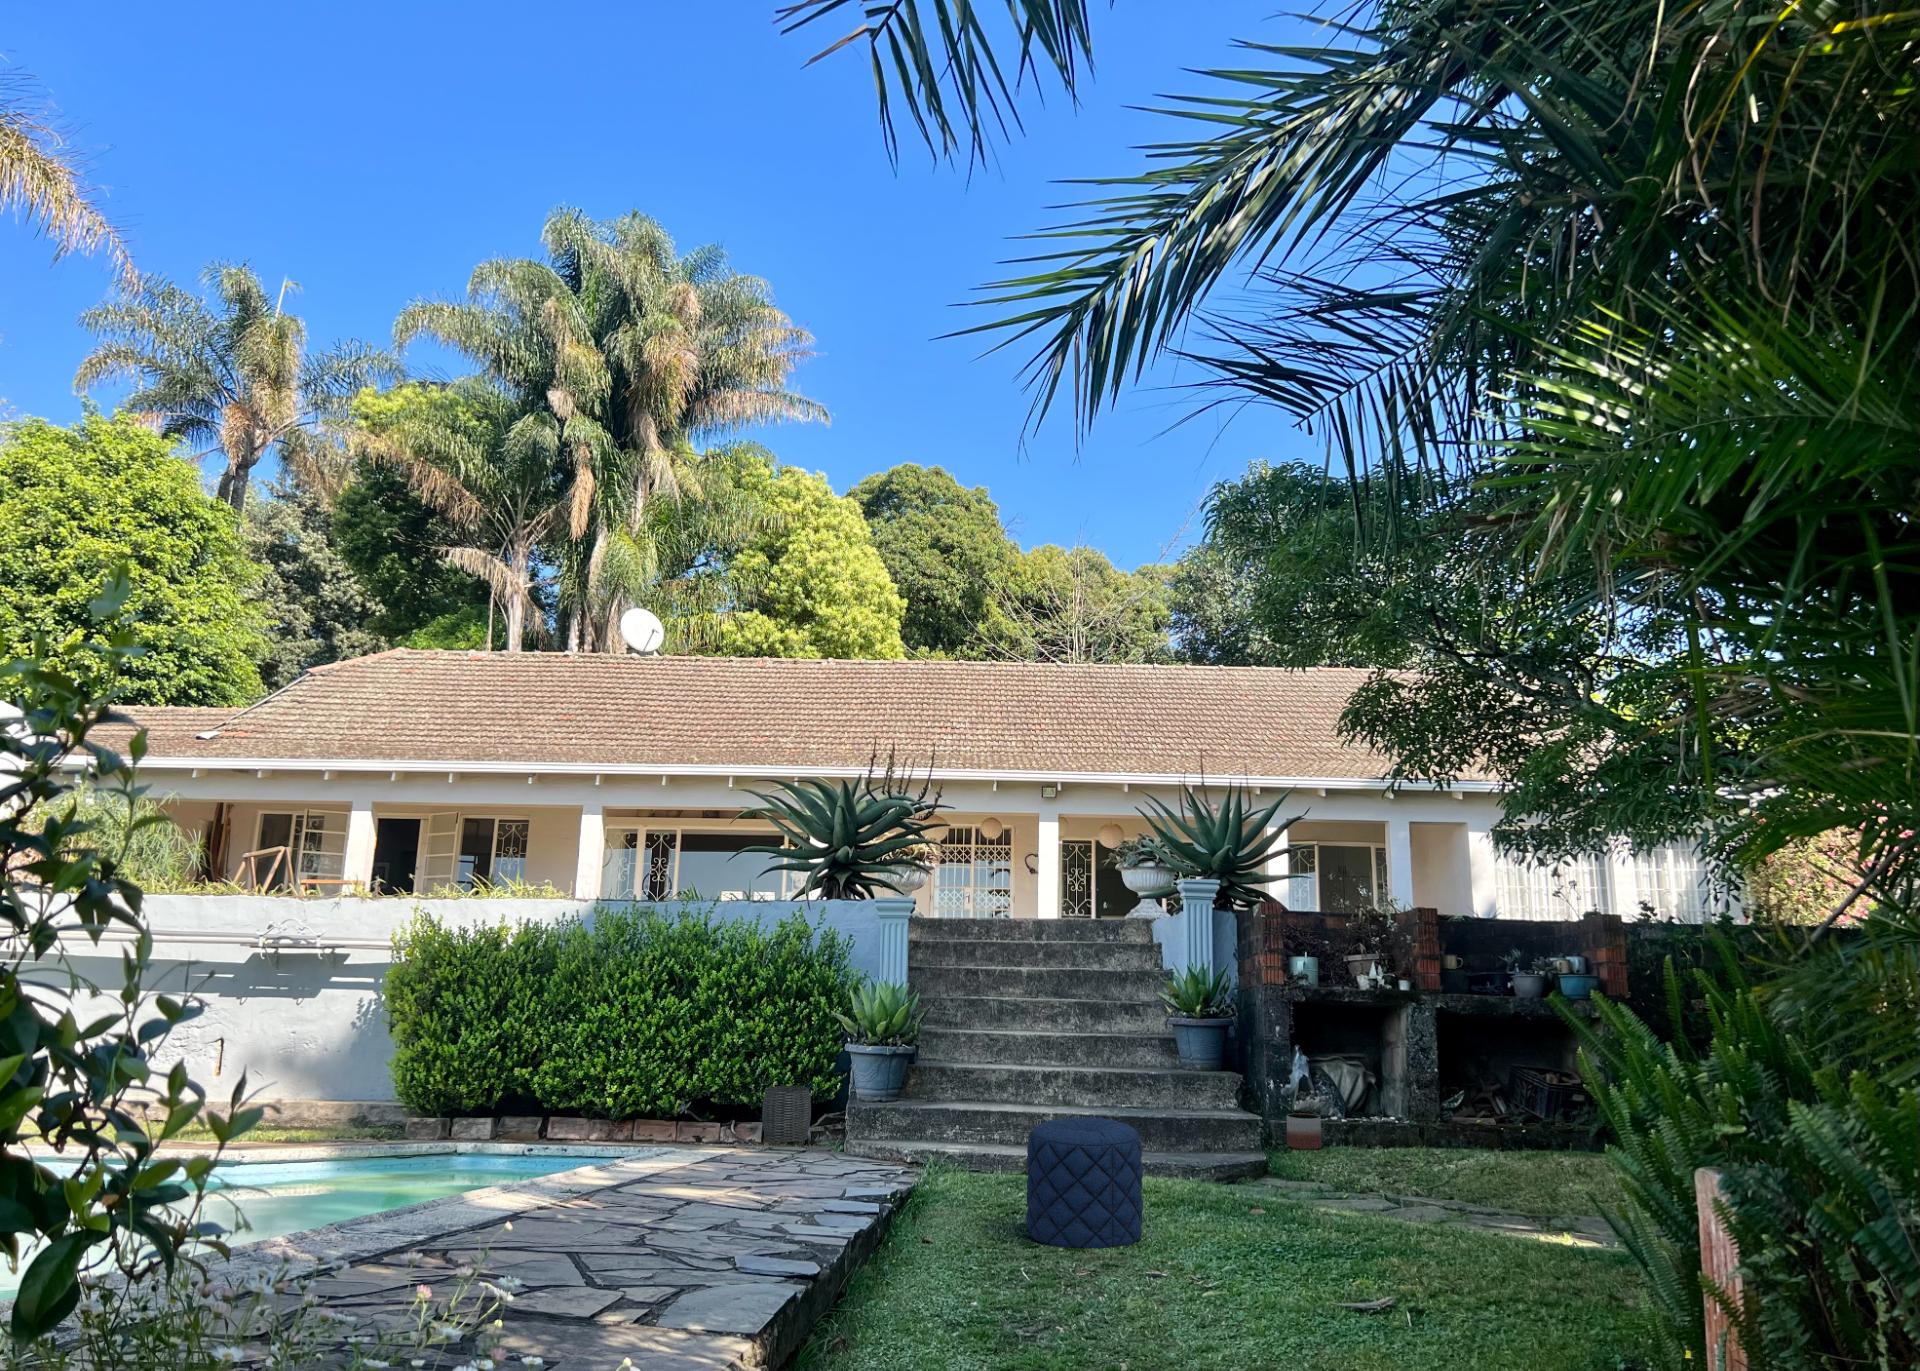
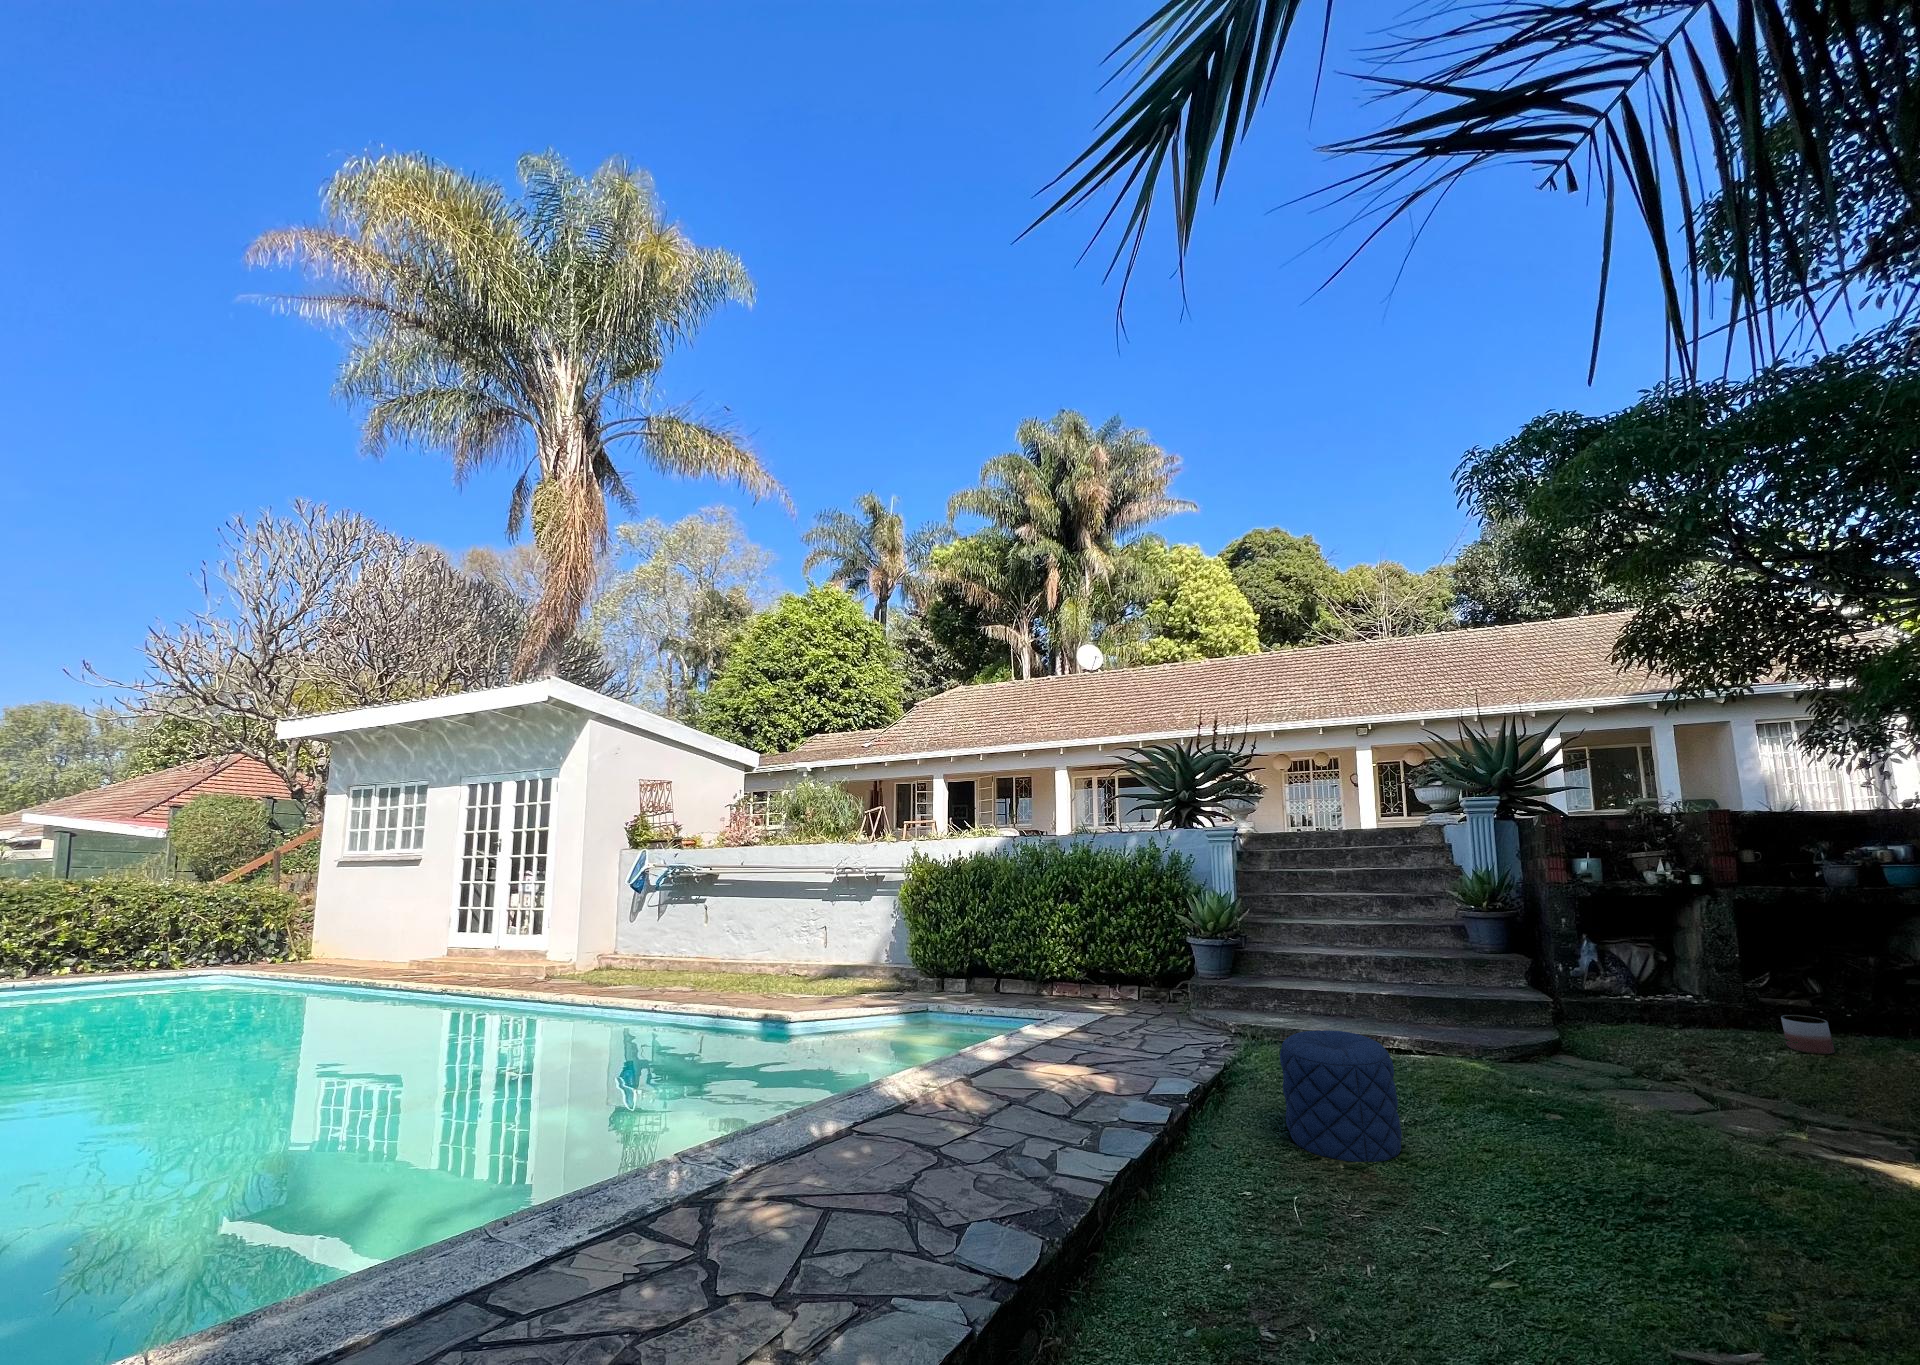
woven basket: present [762,1086,811,1142] -> none [1130,963,1166,1005]
planter: present [1287,1113,1322,1150] -> present [1781,1015,1834,1054]

